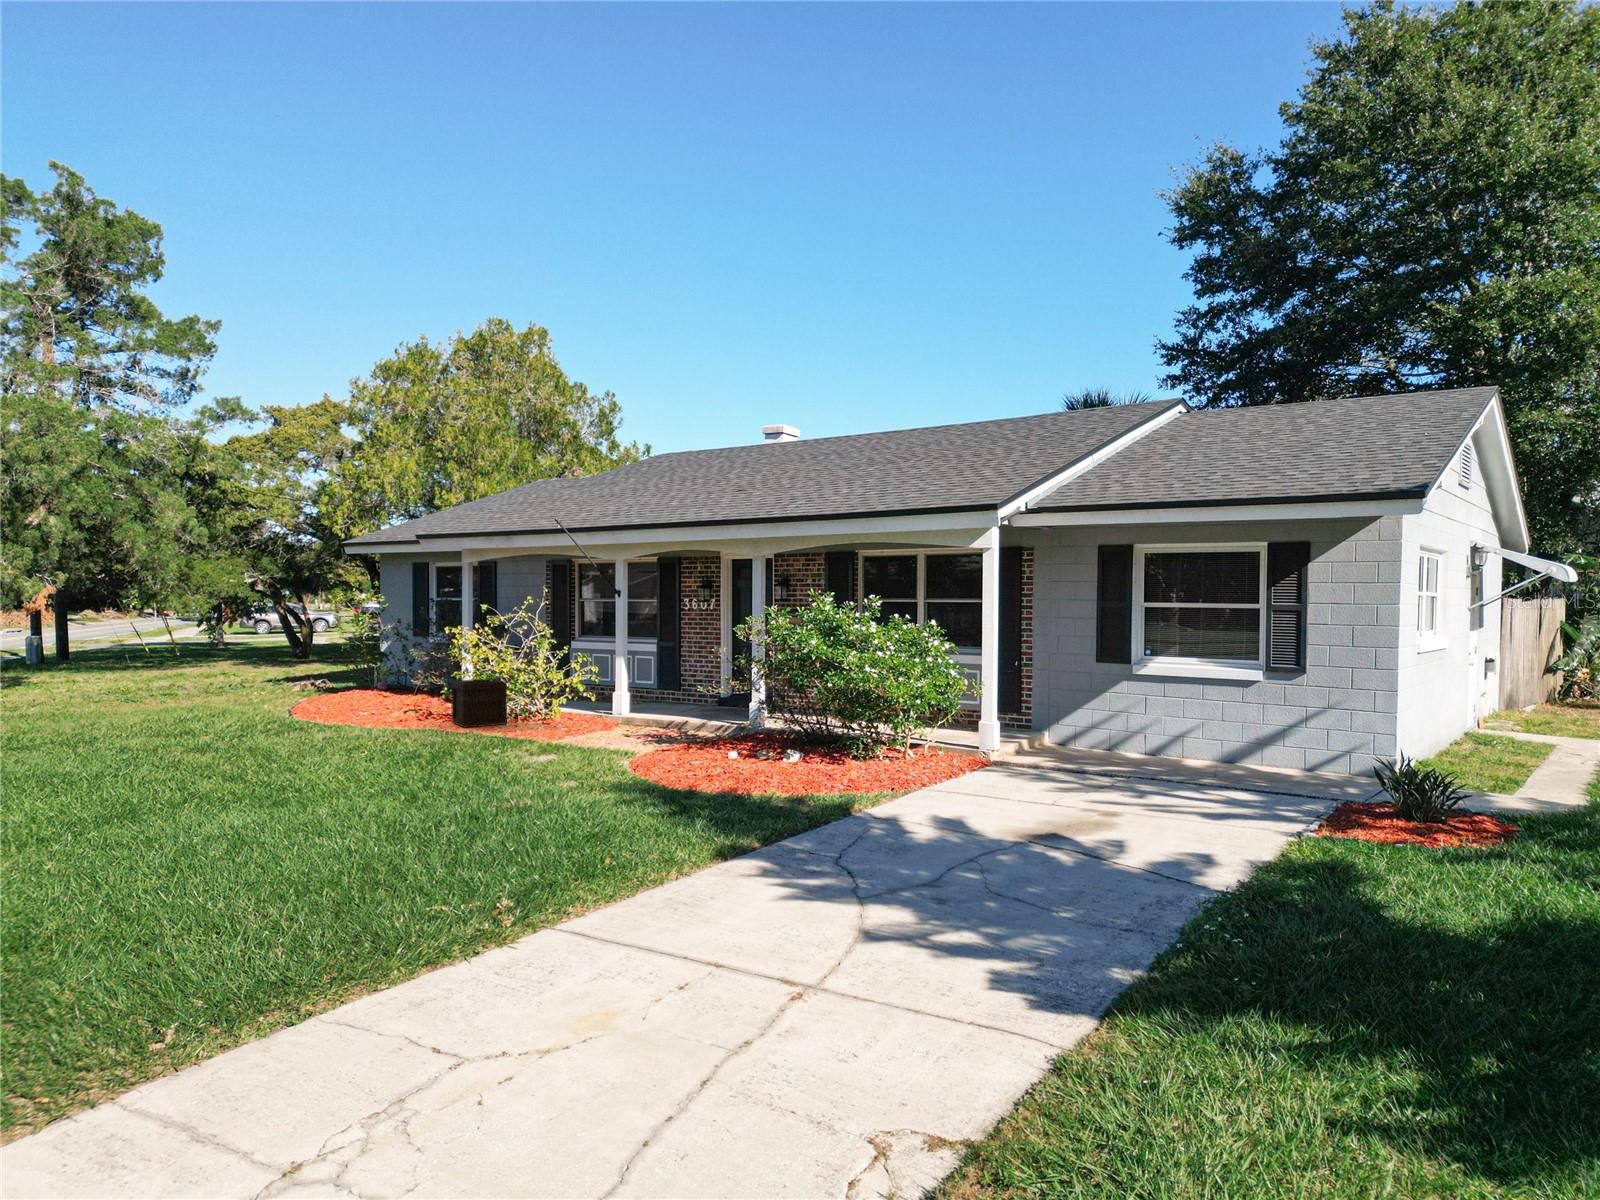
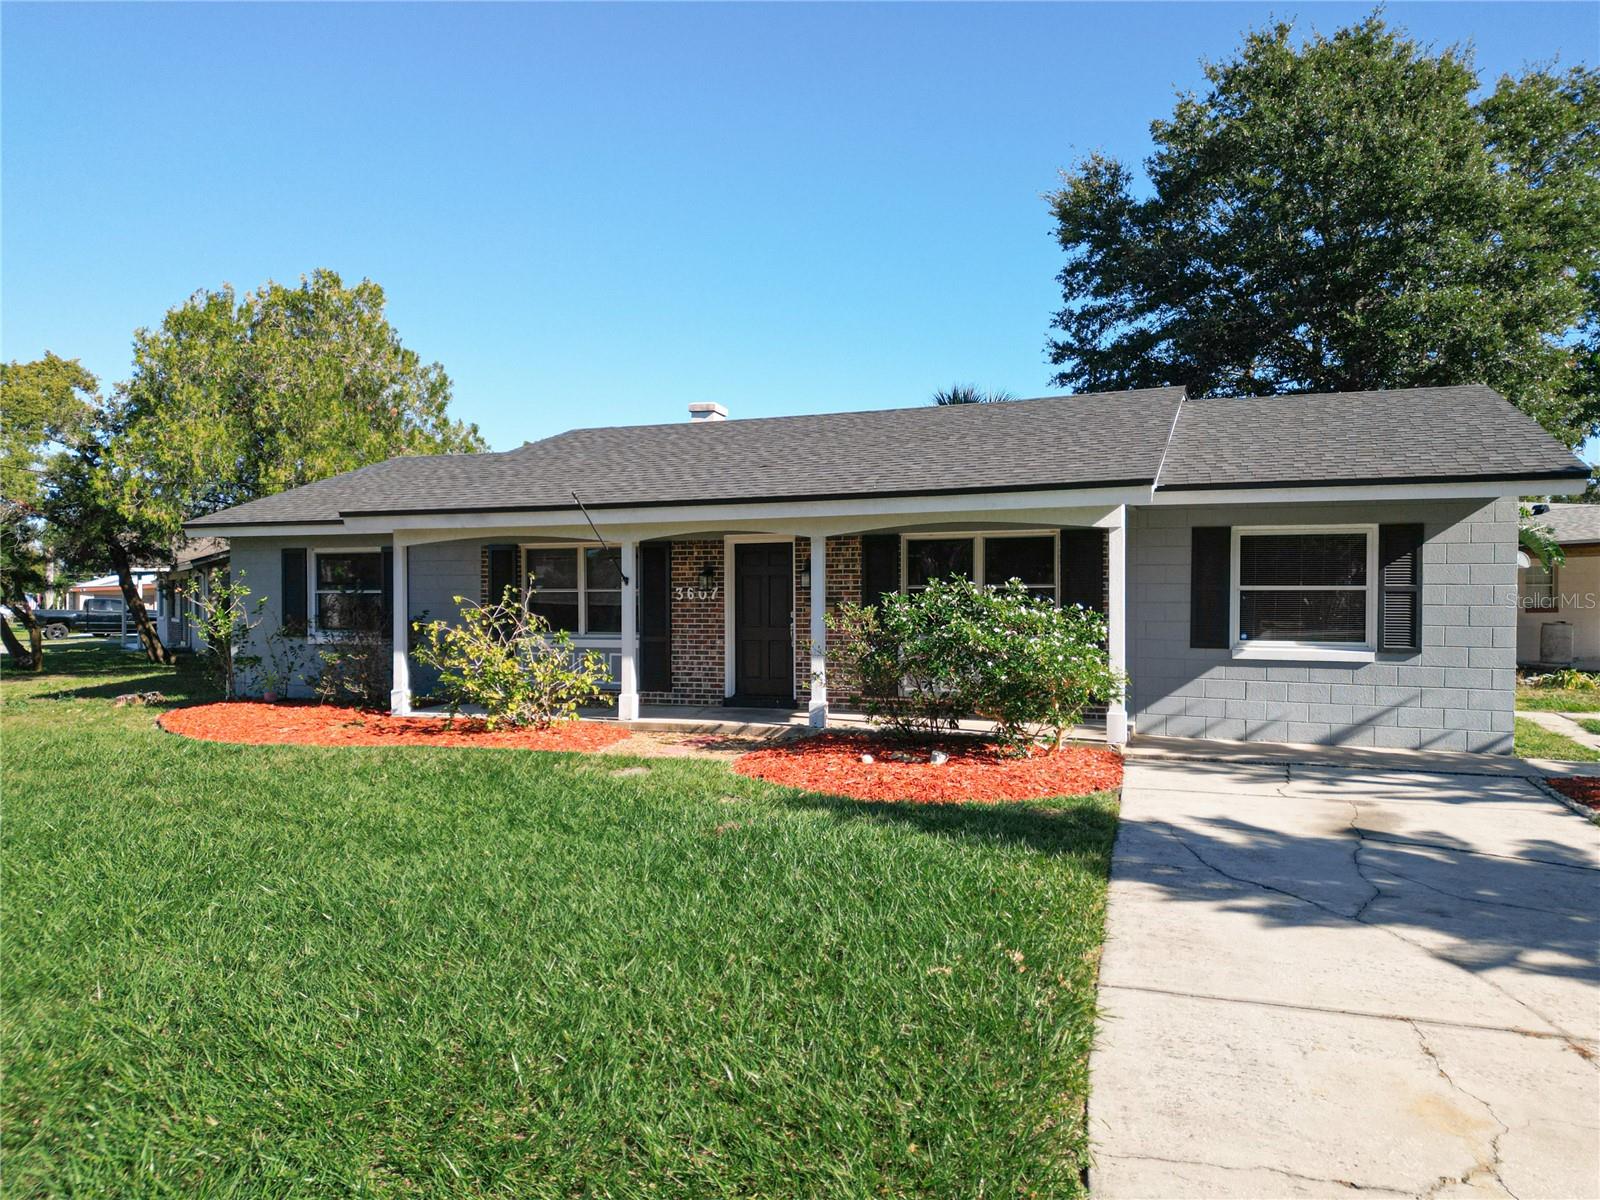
wooden crate: present [452,679,507,728] -> none [432,684,506,745]

